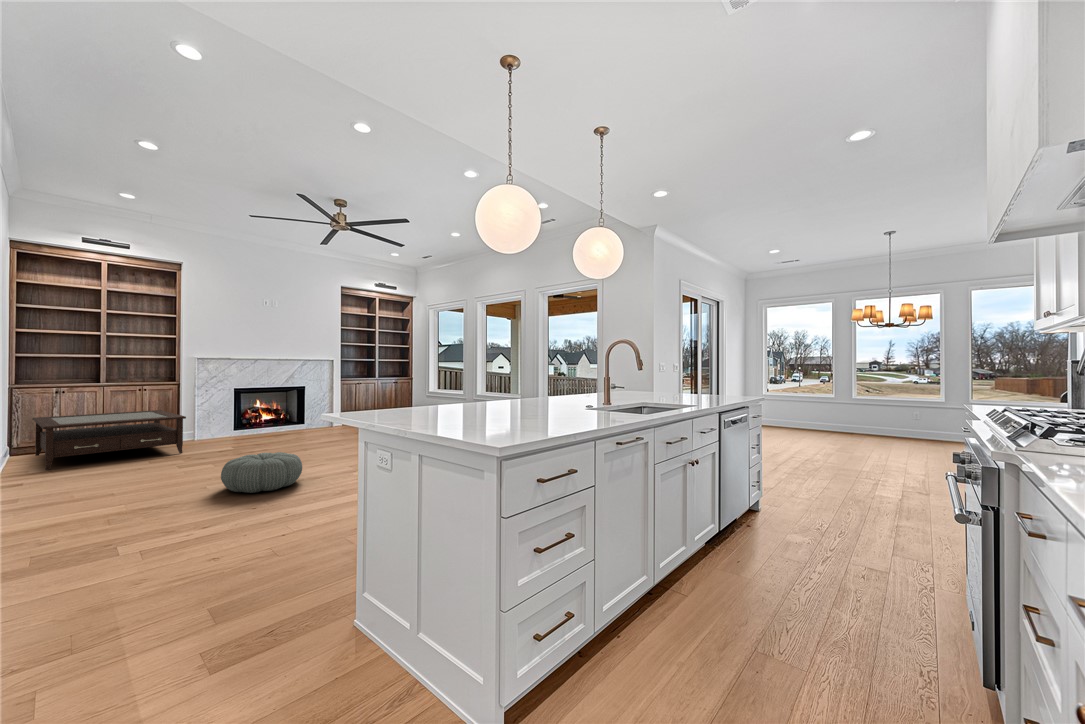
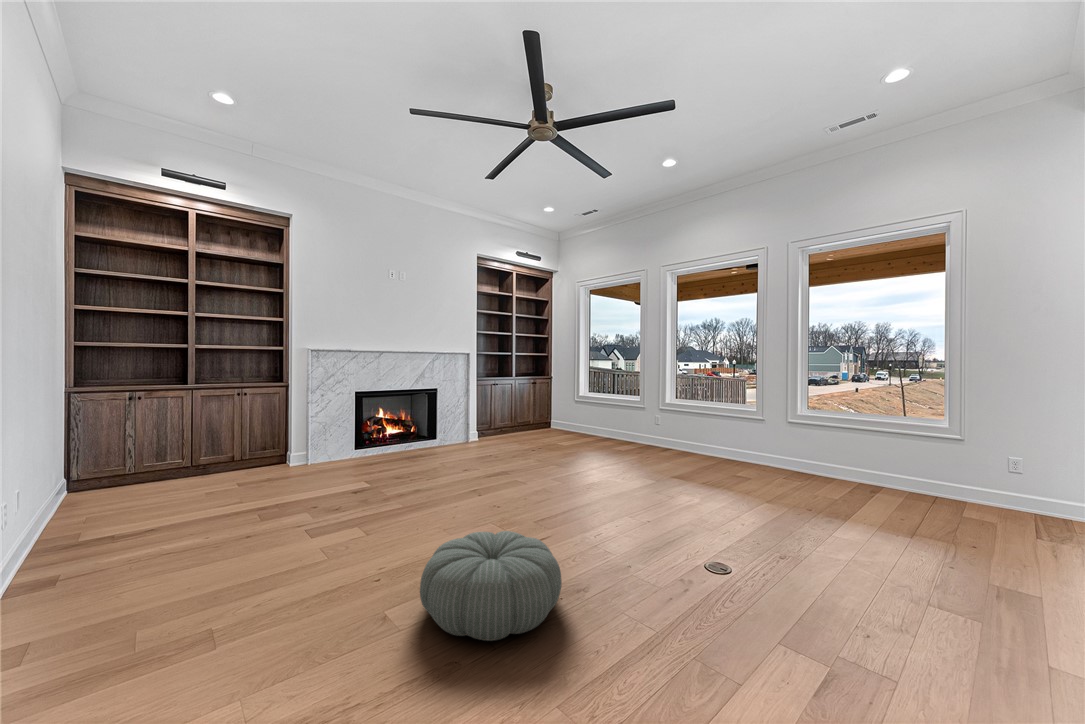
coffee table: present [33,410,186,470] -> none [97,423,308,534]

